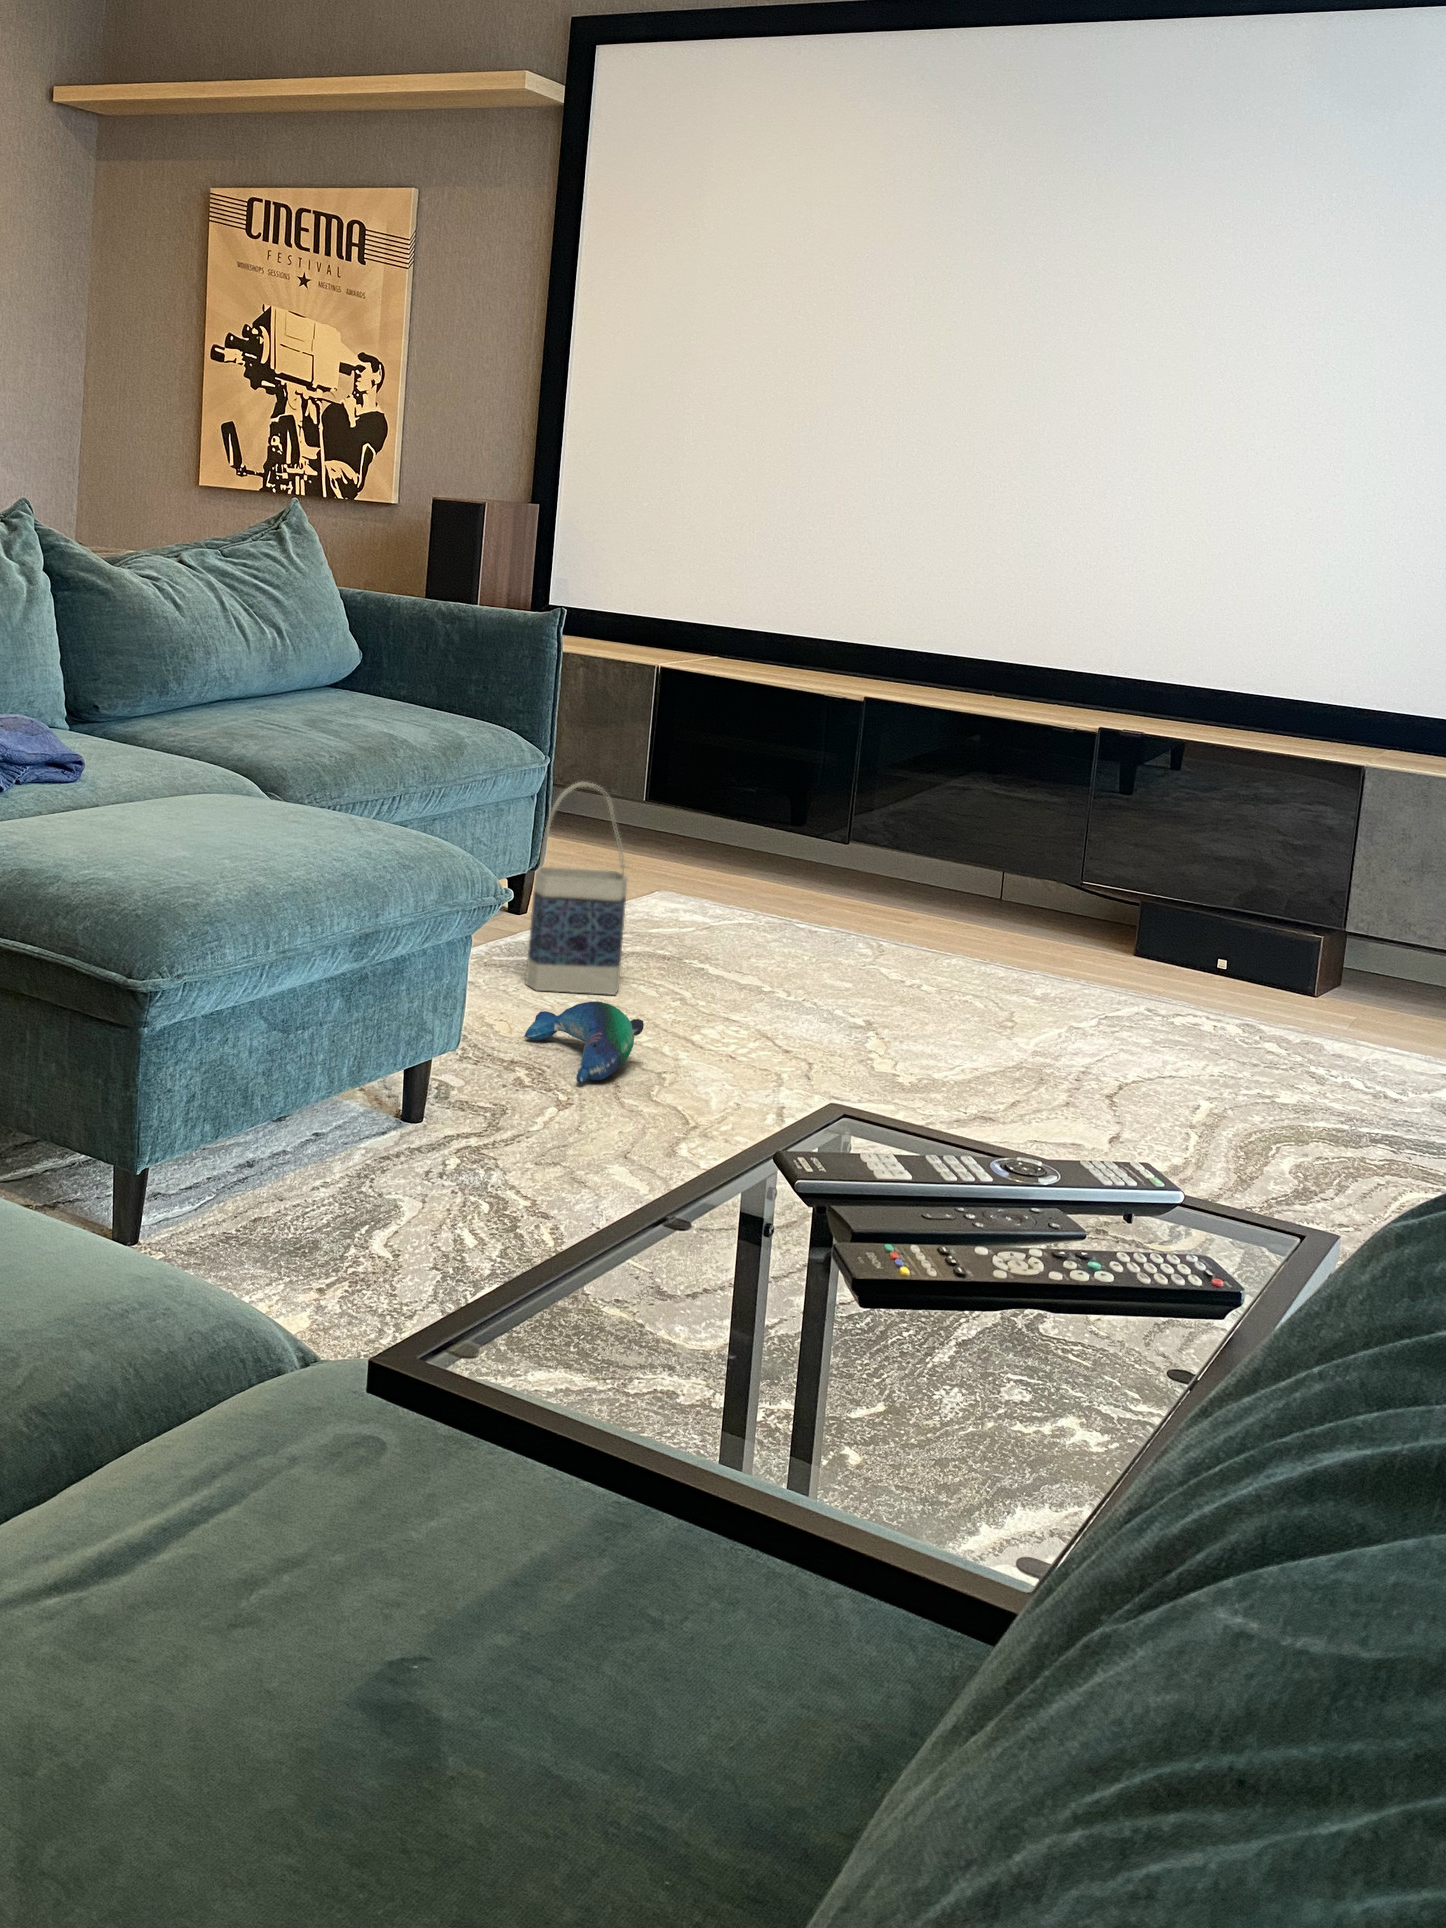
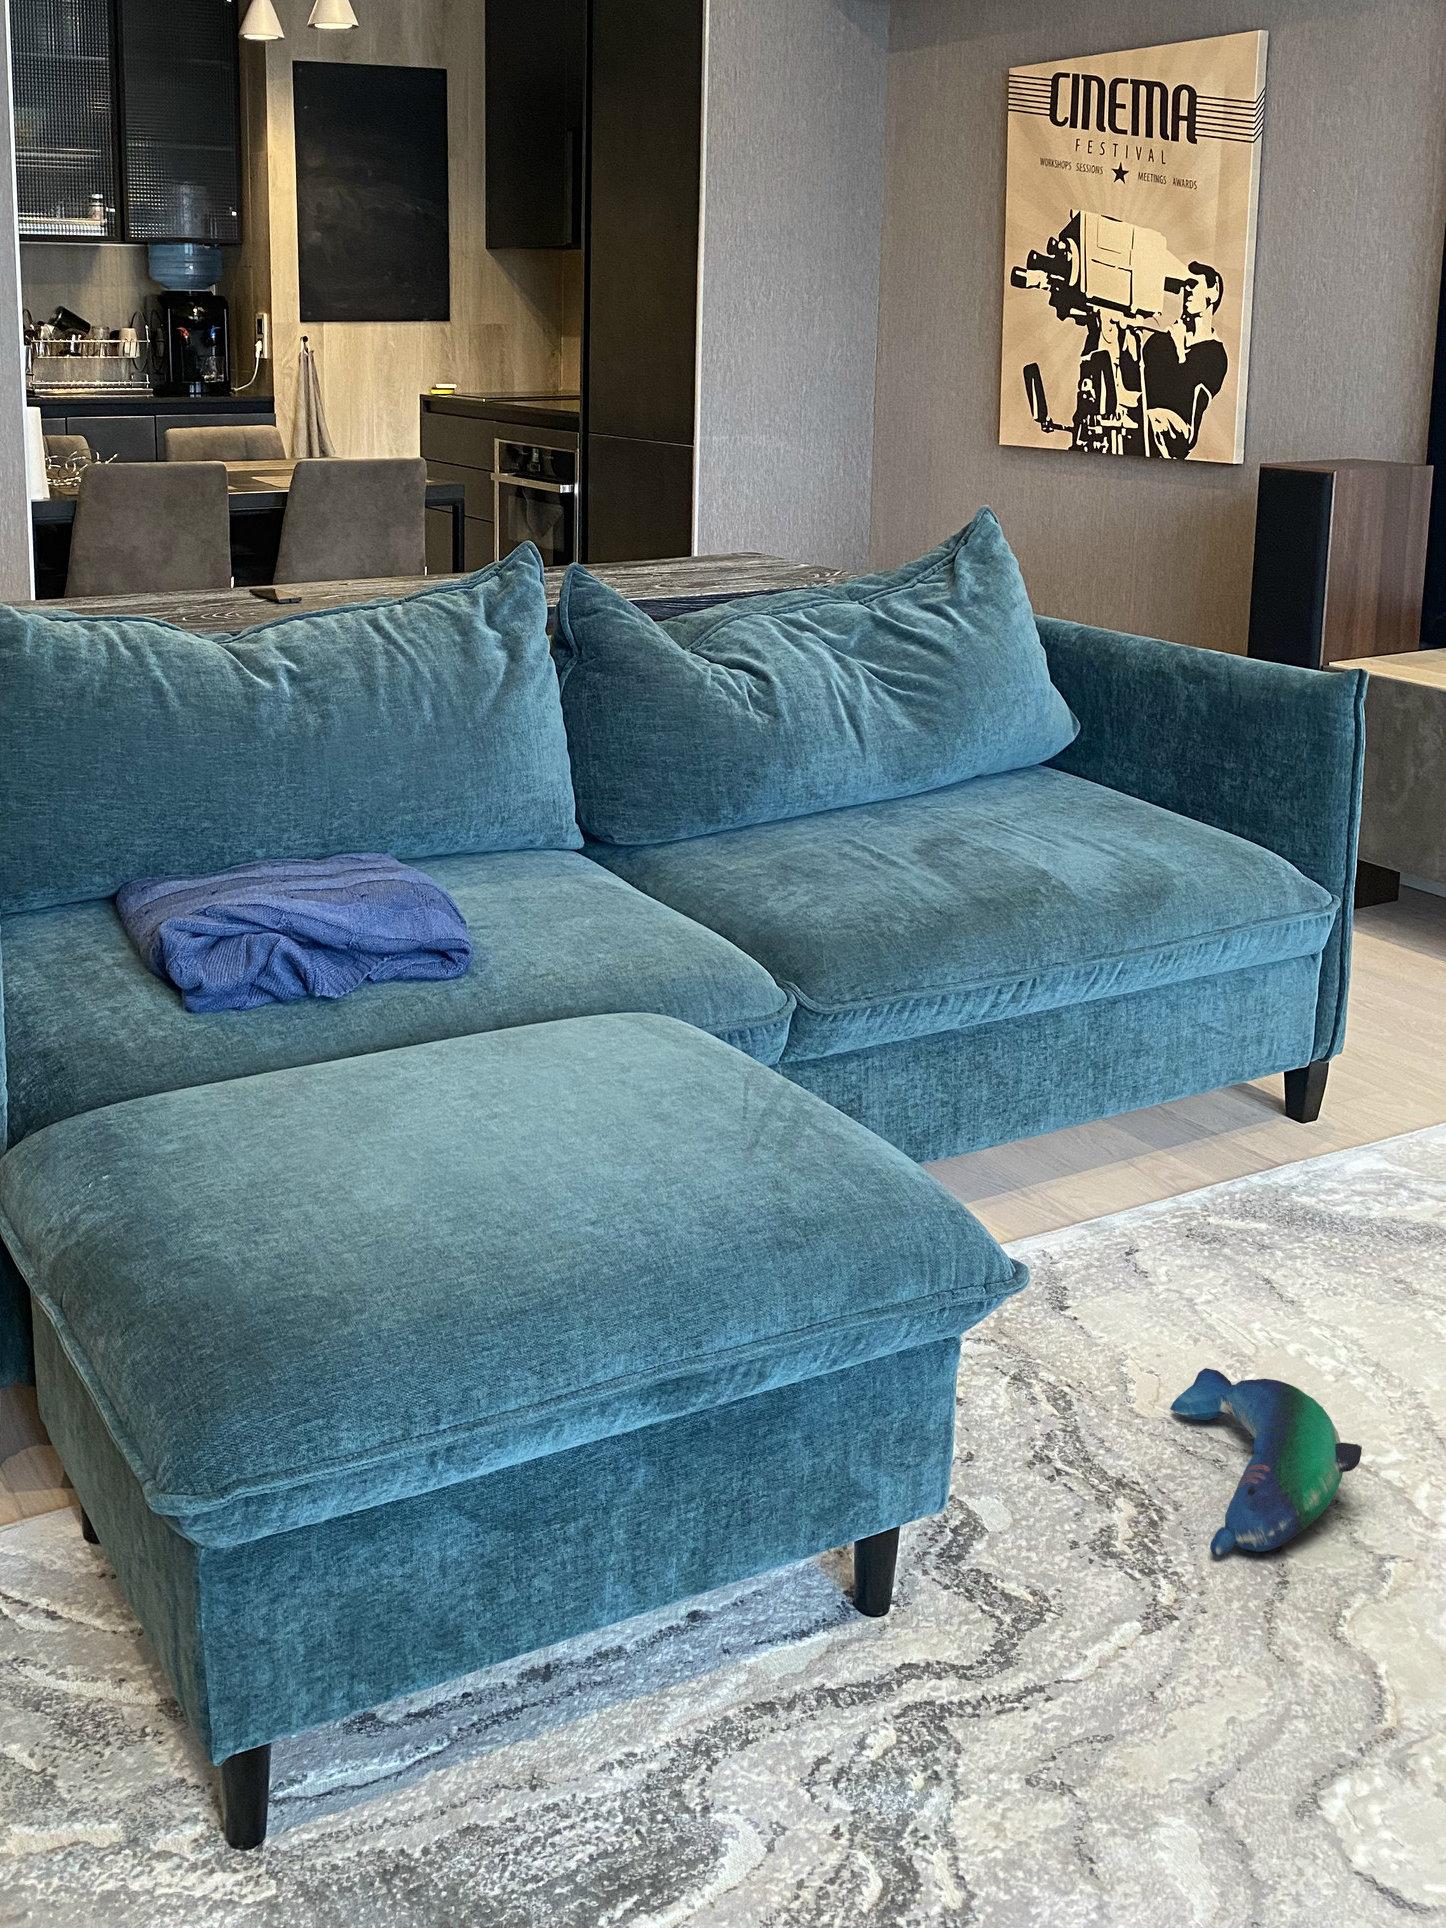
bag: present [526,783,627,995] -> none [1237,973,1413,1316]

